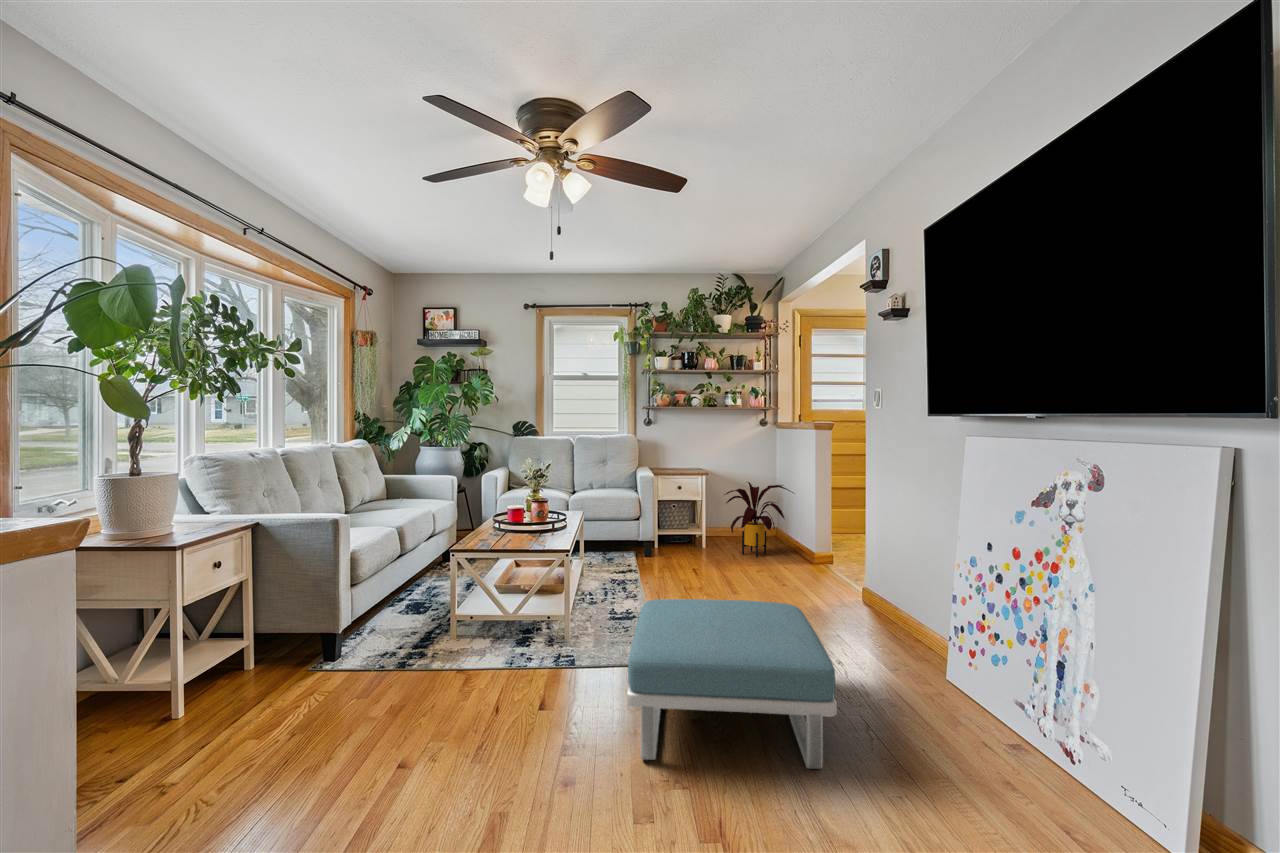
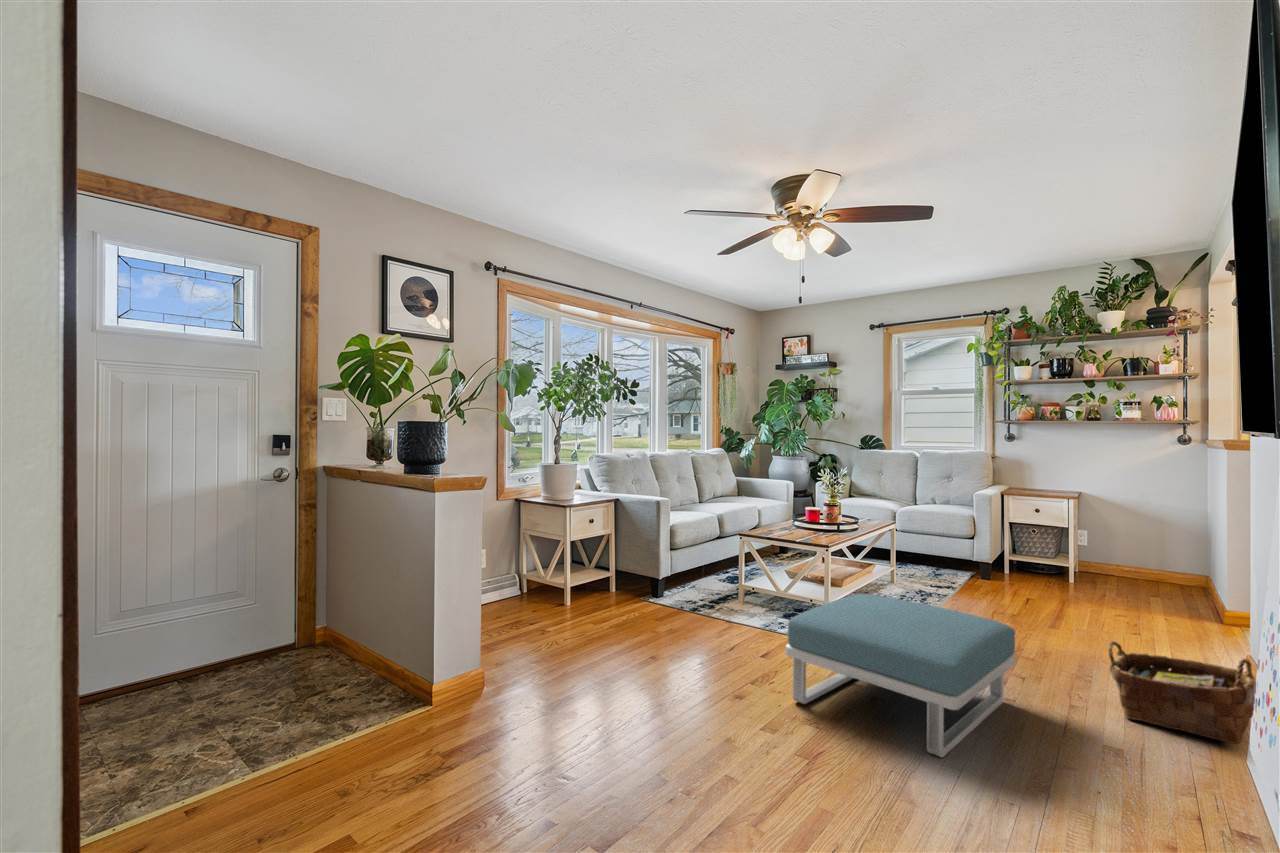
house plant: present [725,482,793,557] -> none [1077,512,1207,608]
woven basket: none [837,593,935,662] -> present [1109,641,1256,744]

